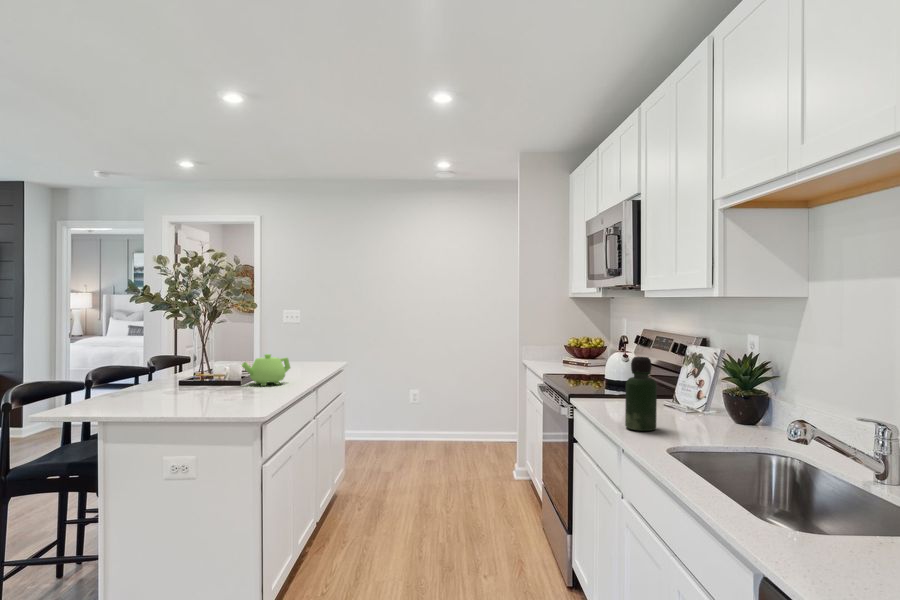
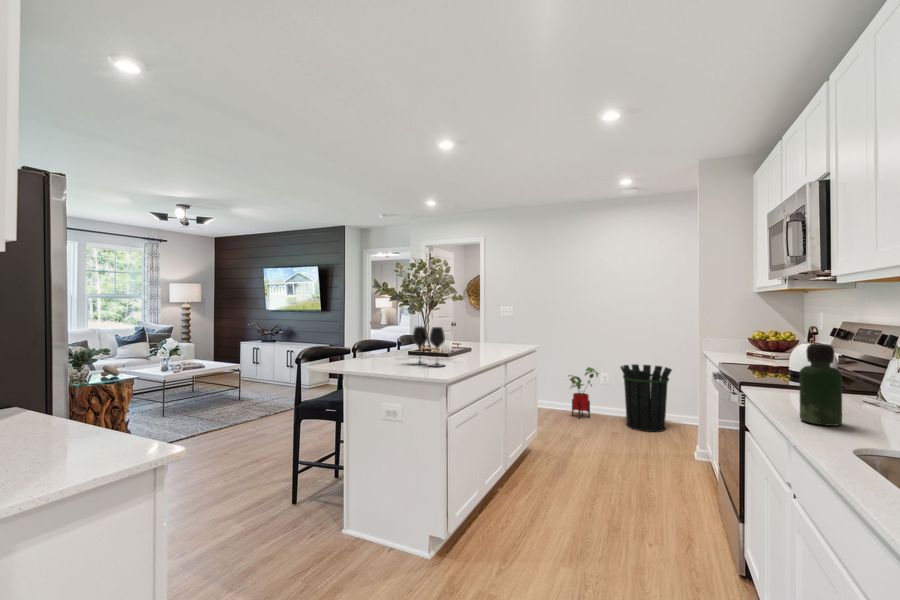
wine glass: none [192,346,242,400] -> present [412,326,445,367]
teapot: present [242,354,290,386] -> none [450,335,487,359]
waste bin: none [433,378,488,454] -> present [621,364,672,432]
house plant: none [372,384,410,448] -> present [568,367,598,418]

